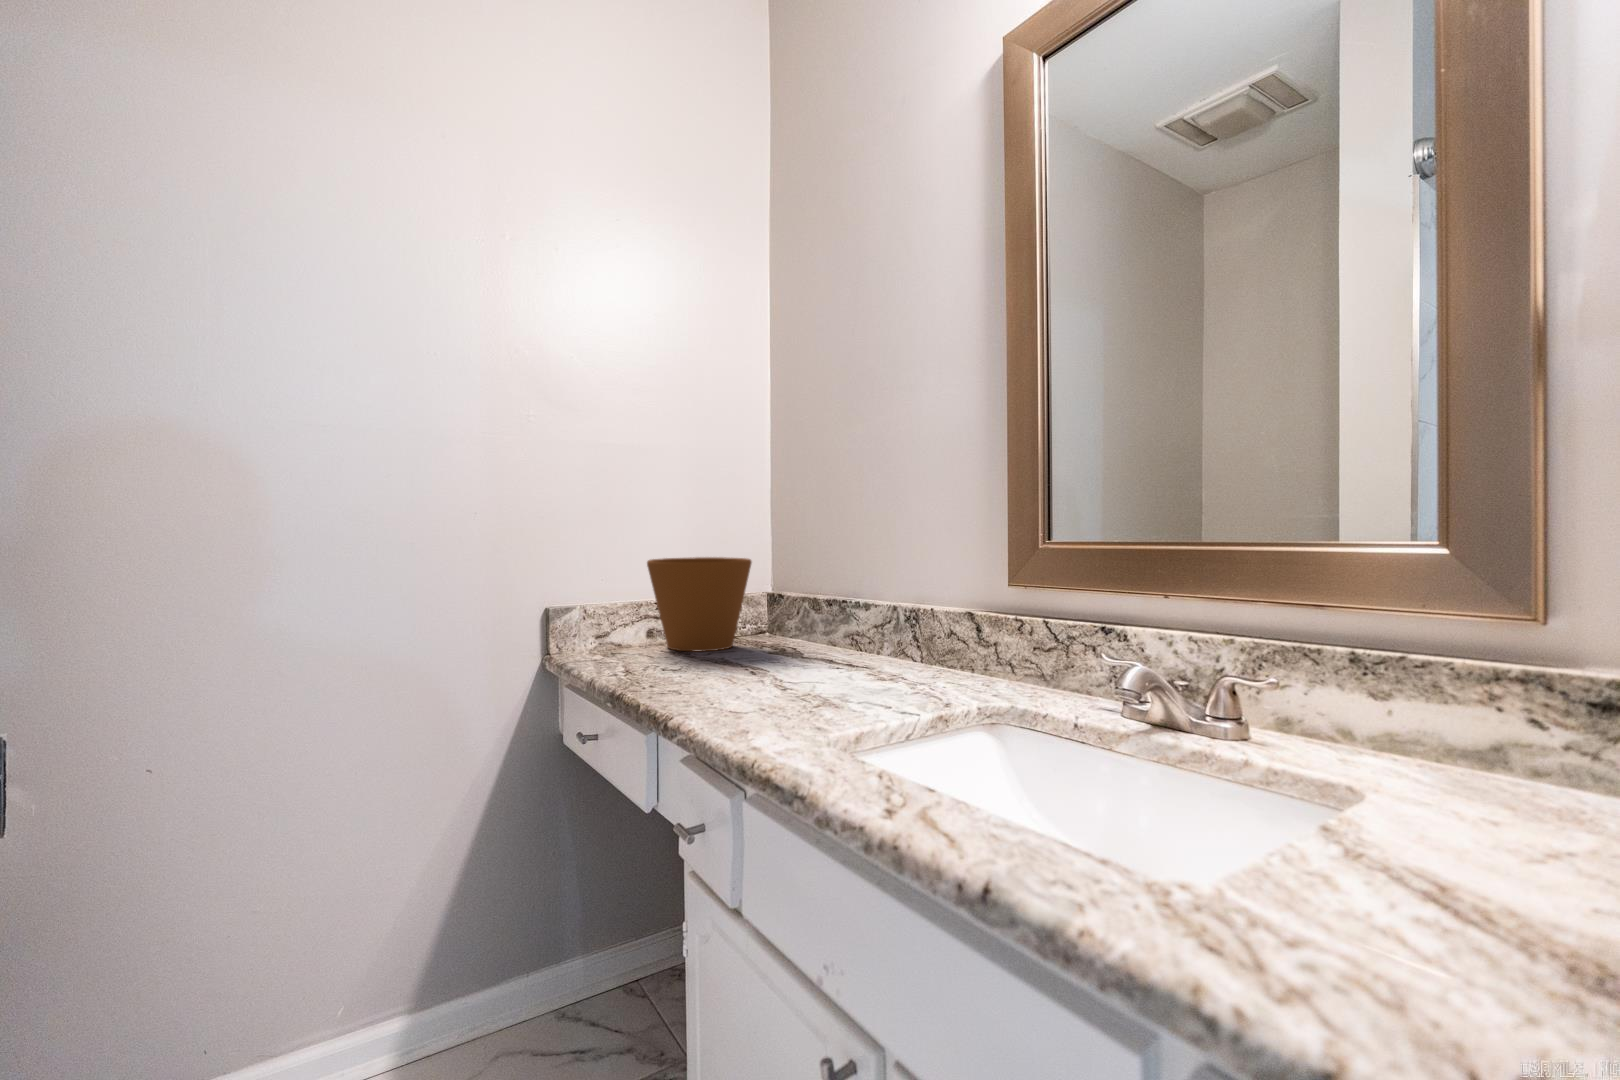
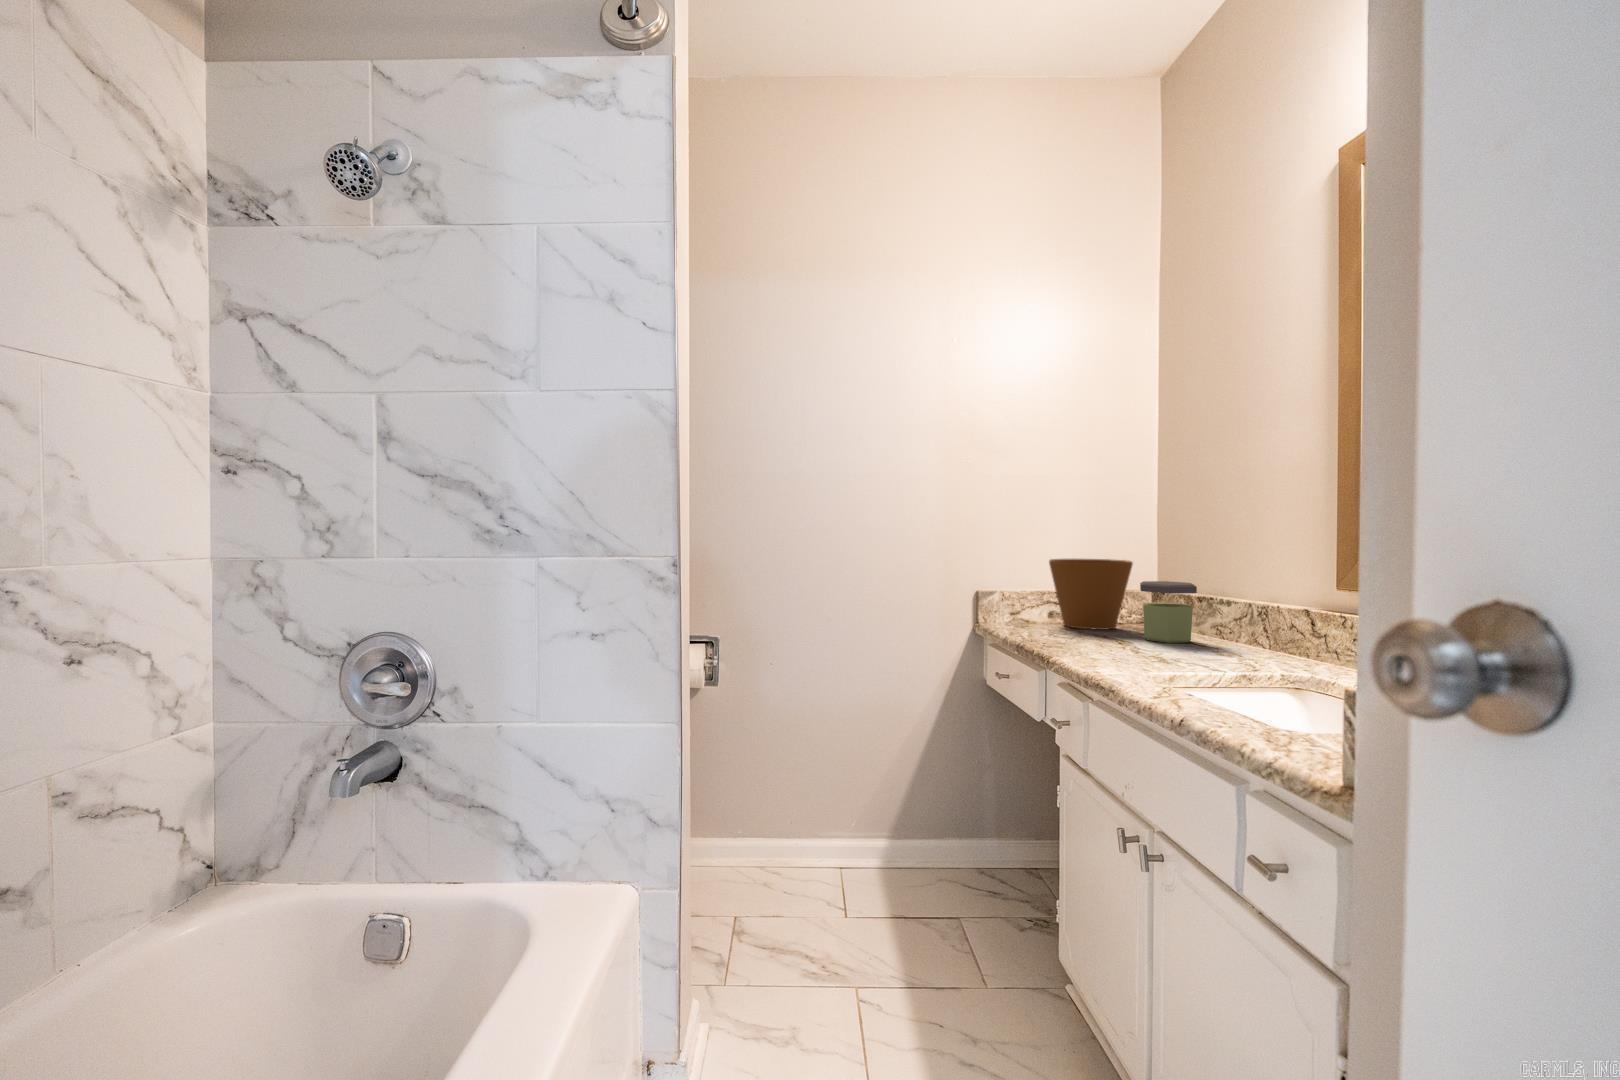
jar: none [769,583,838,665] -> present [1140,581,1197,643]

